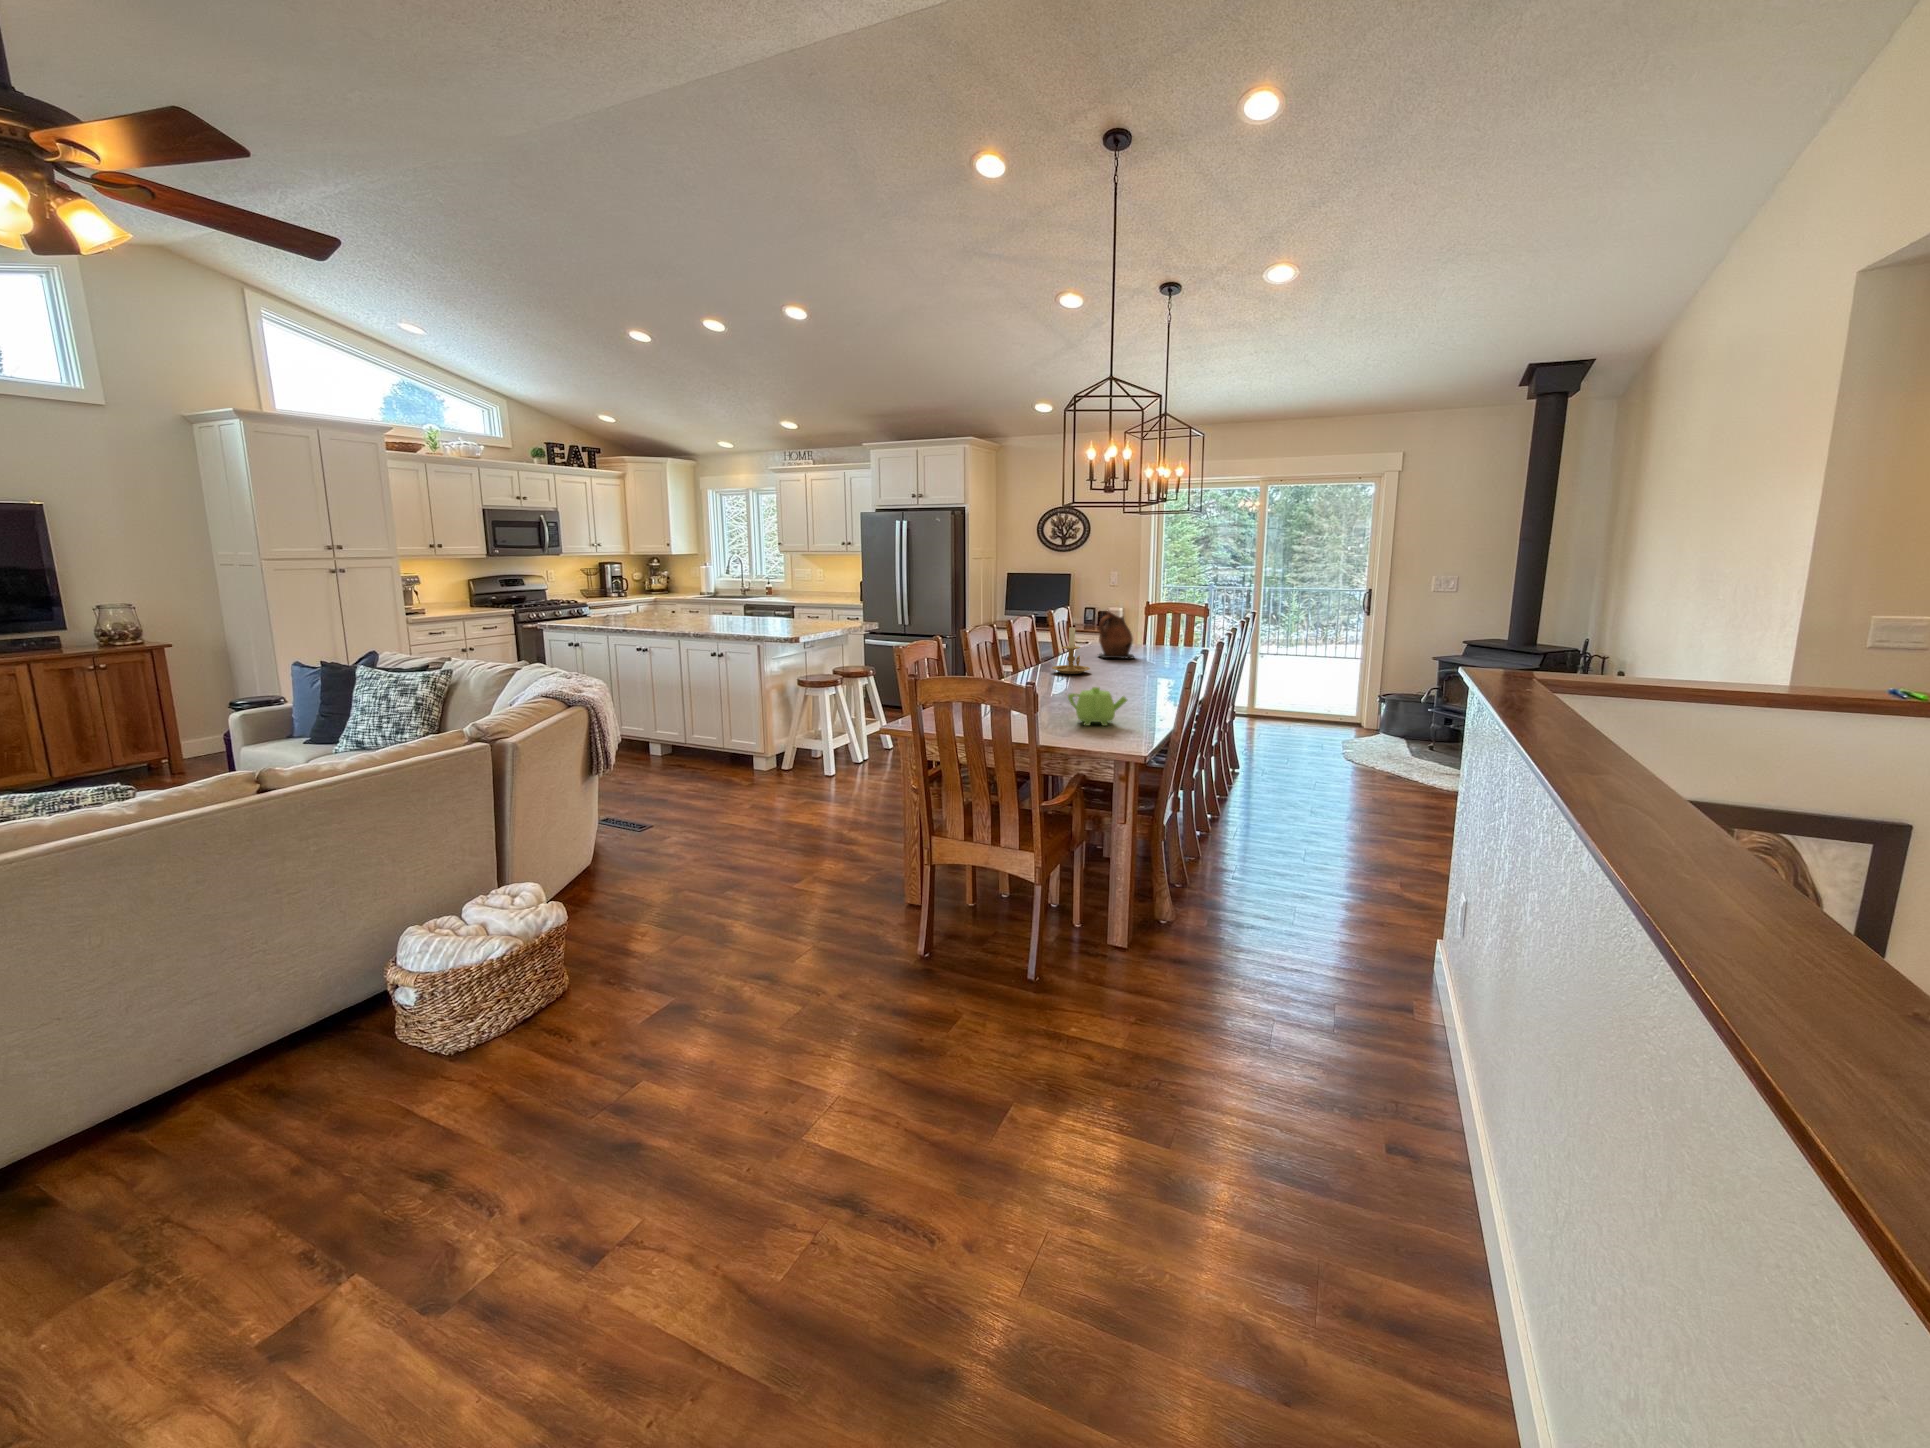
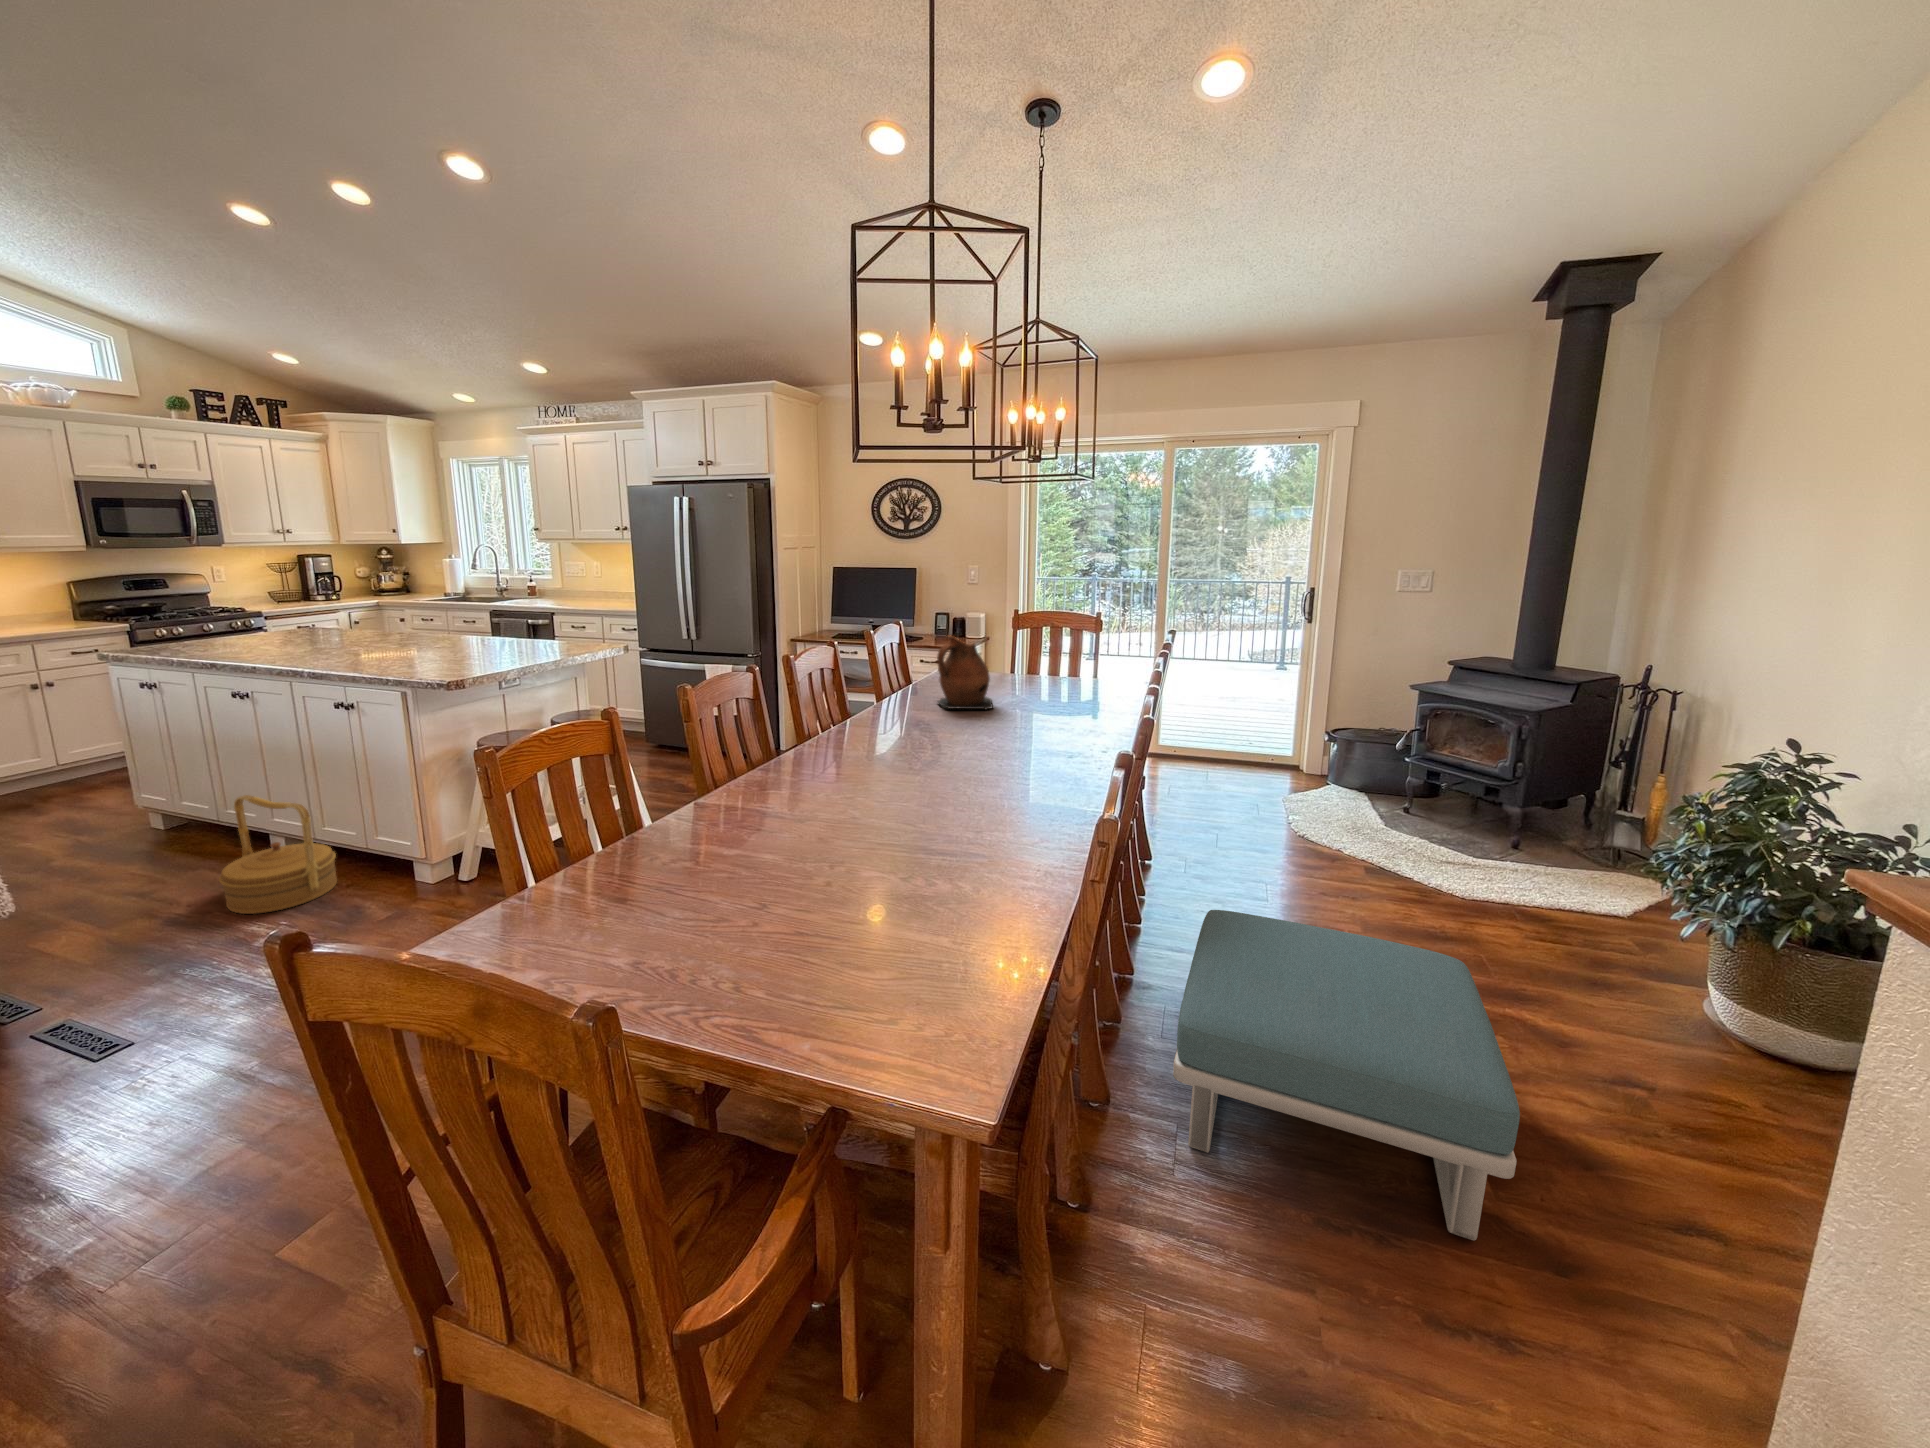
candle holder: present [1052,627,1090,674] -> none [851,672,914,753]
teapot: present [1068,687,1127,726] -> none [805,869,944,972]
woven basket: none [645,708,707,779] -> present [219,795,337,914]
footstool: none [1239,768,1414,900] -> present [1173,910,1520,1240]

